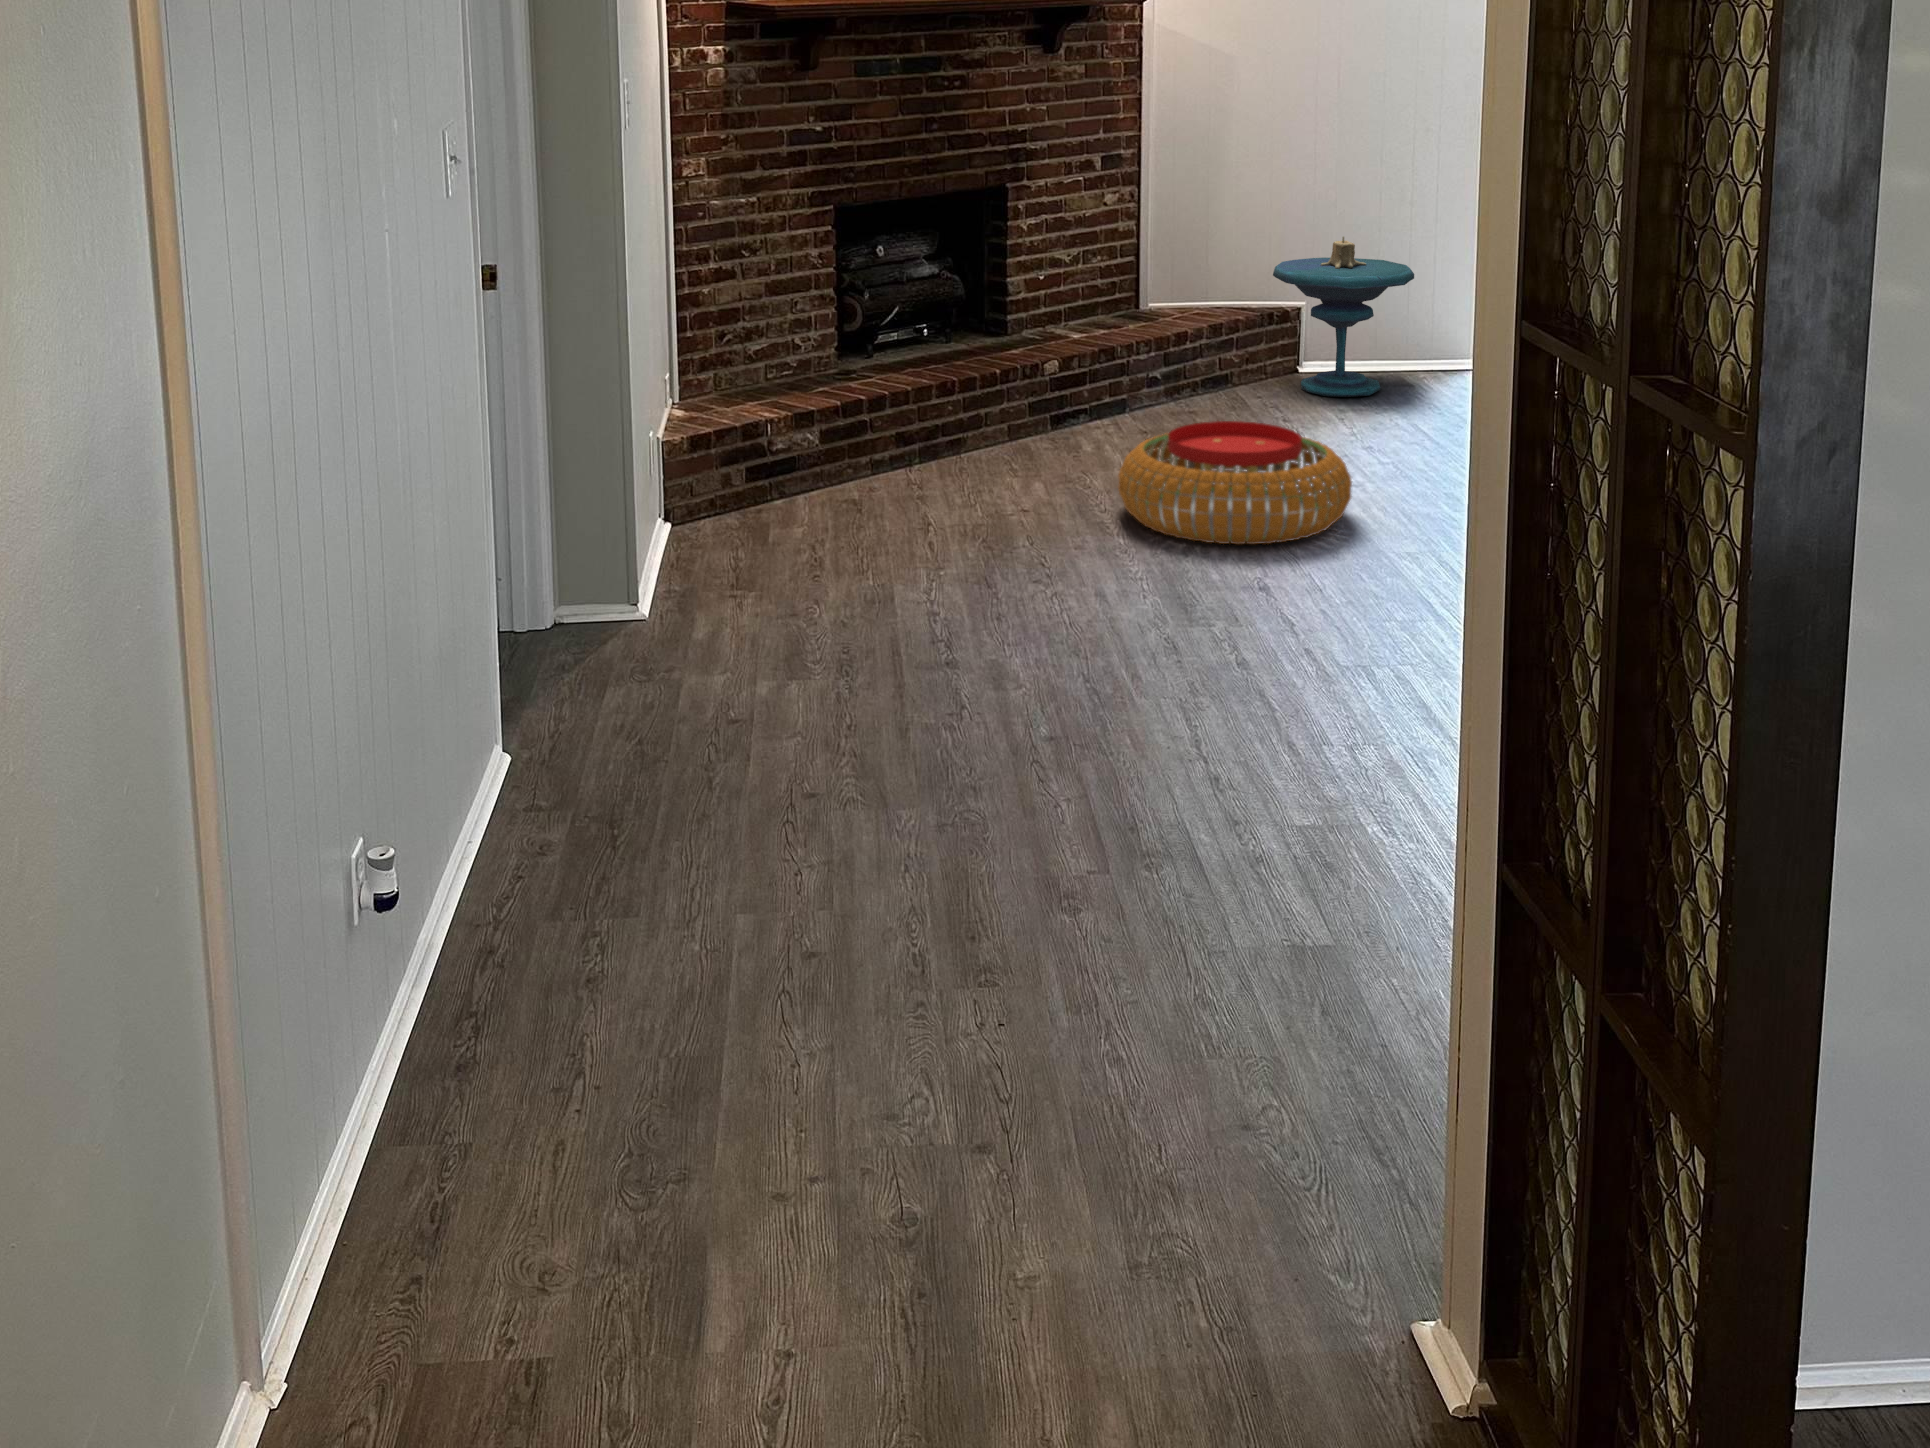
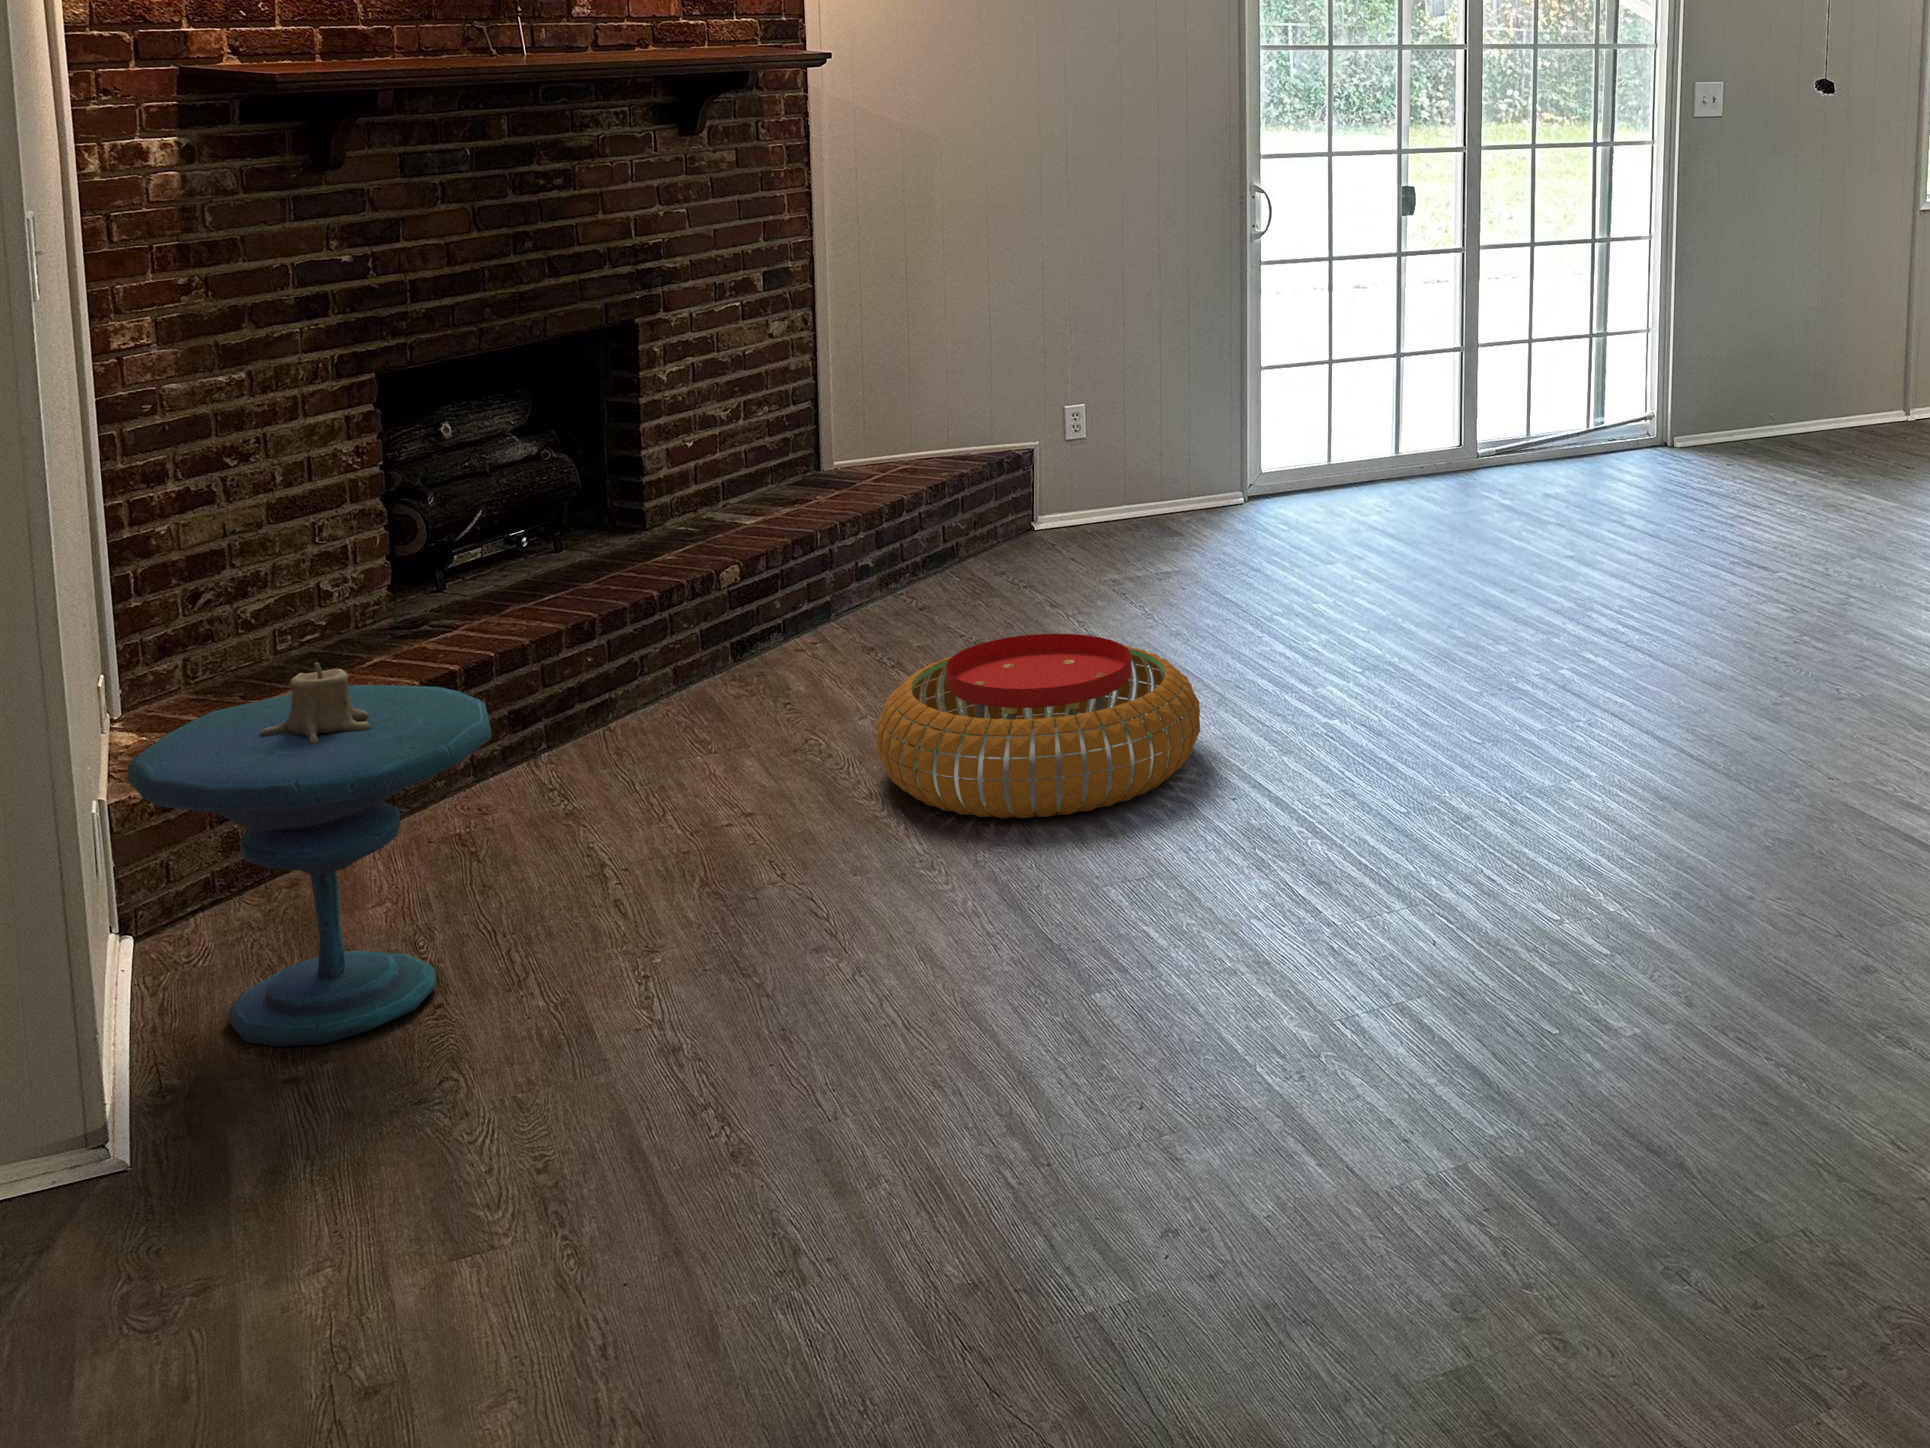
side table: present [1273,236,1414,397] -> present [127,662,492,1047]

